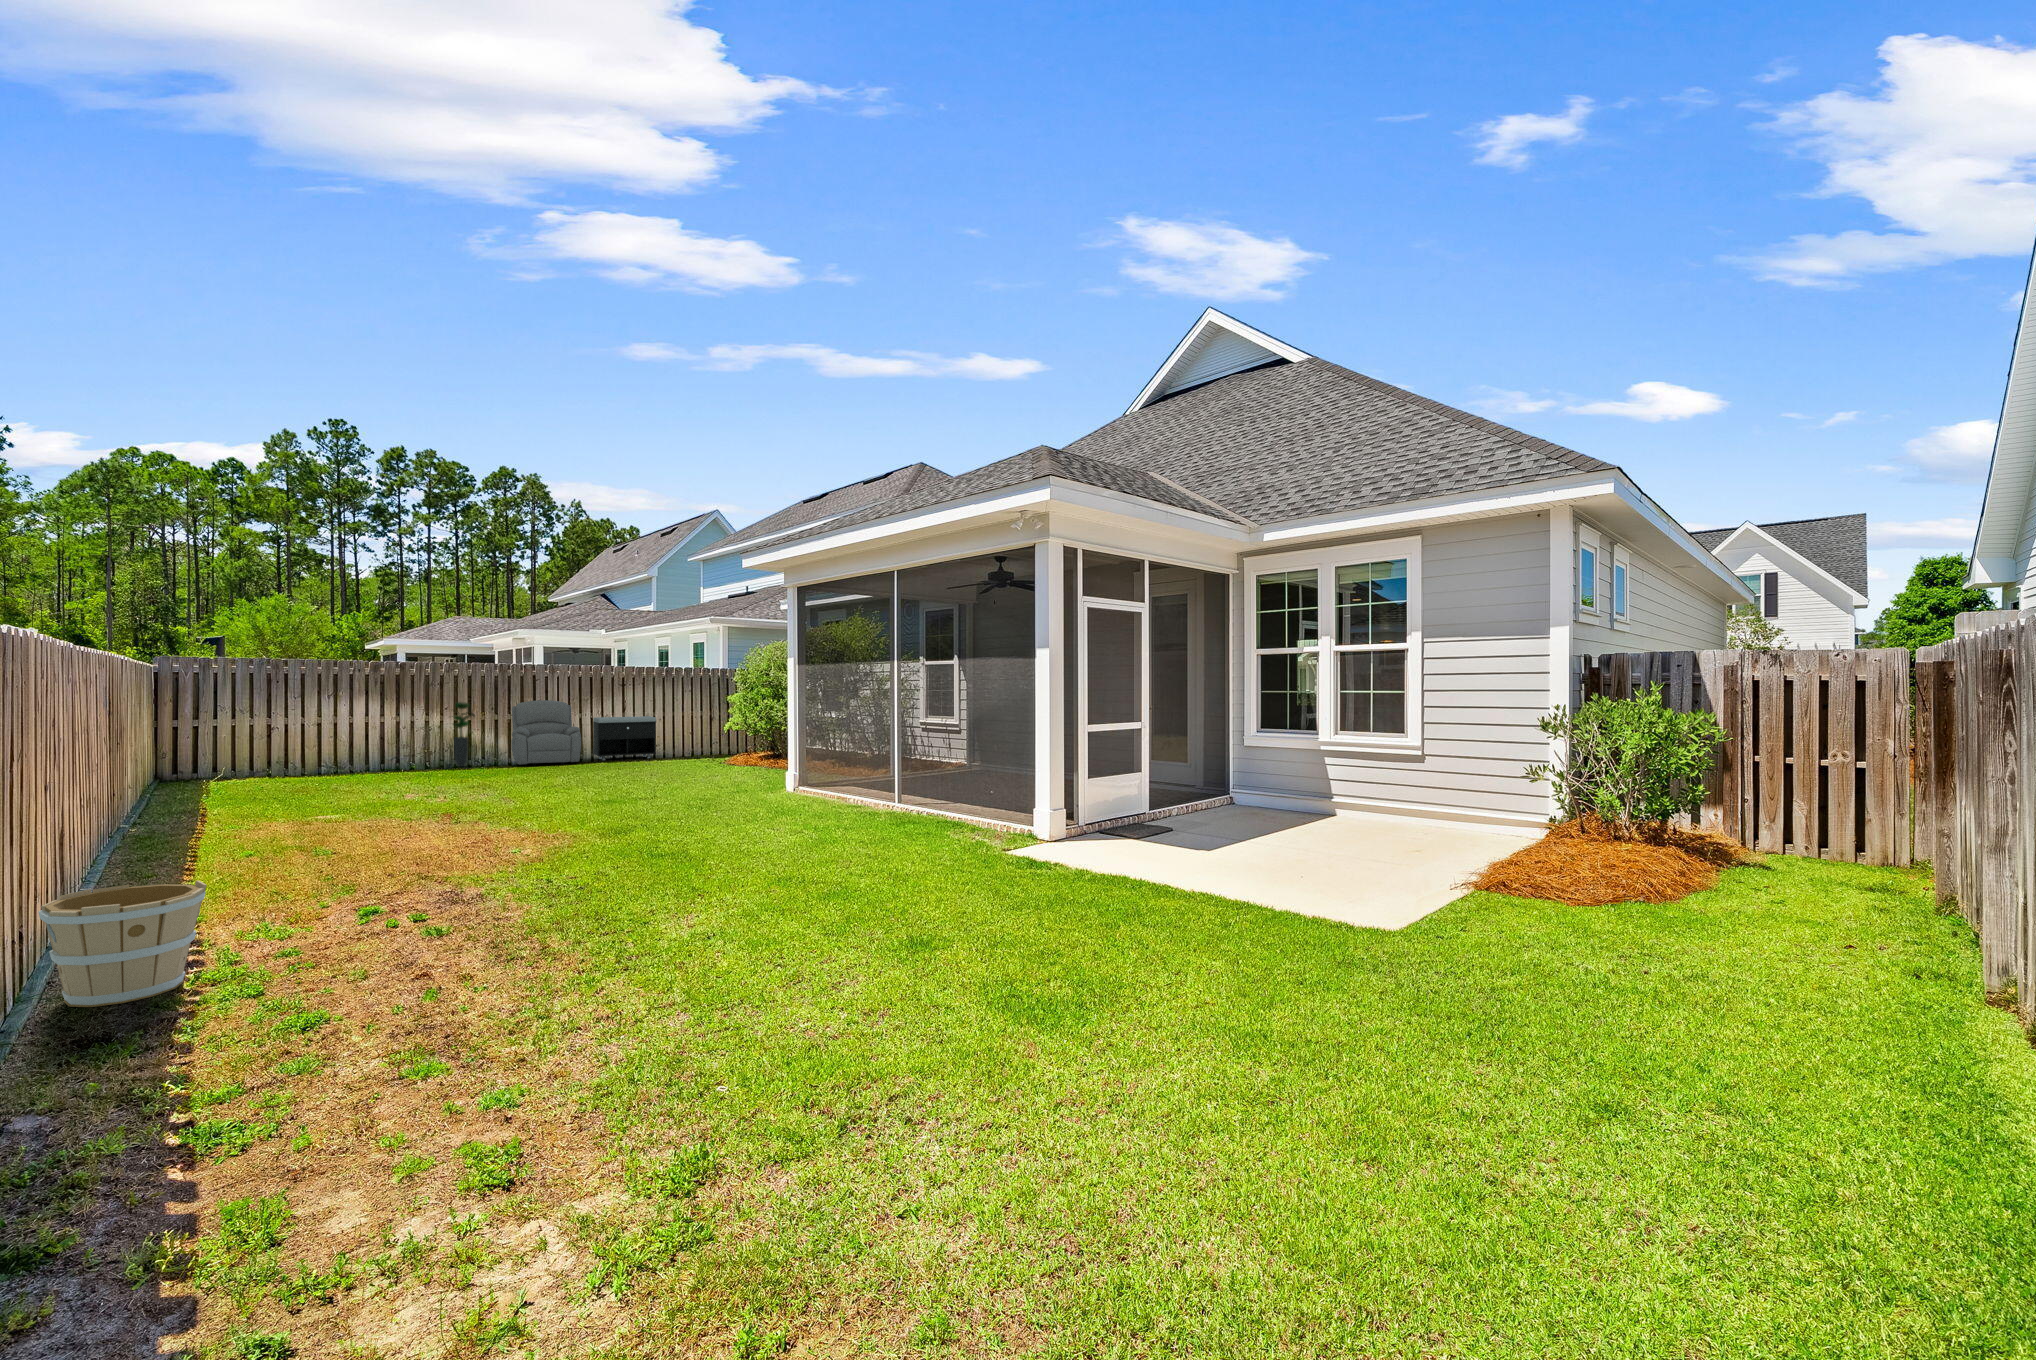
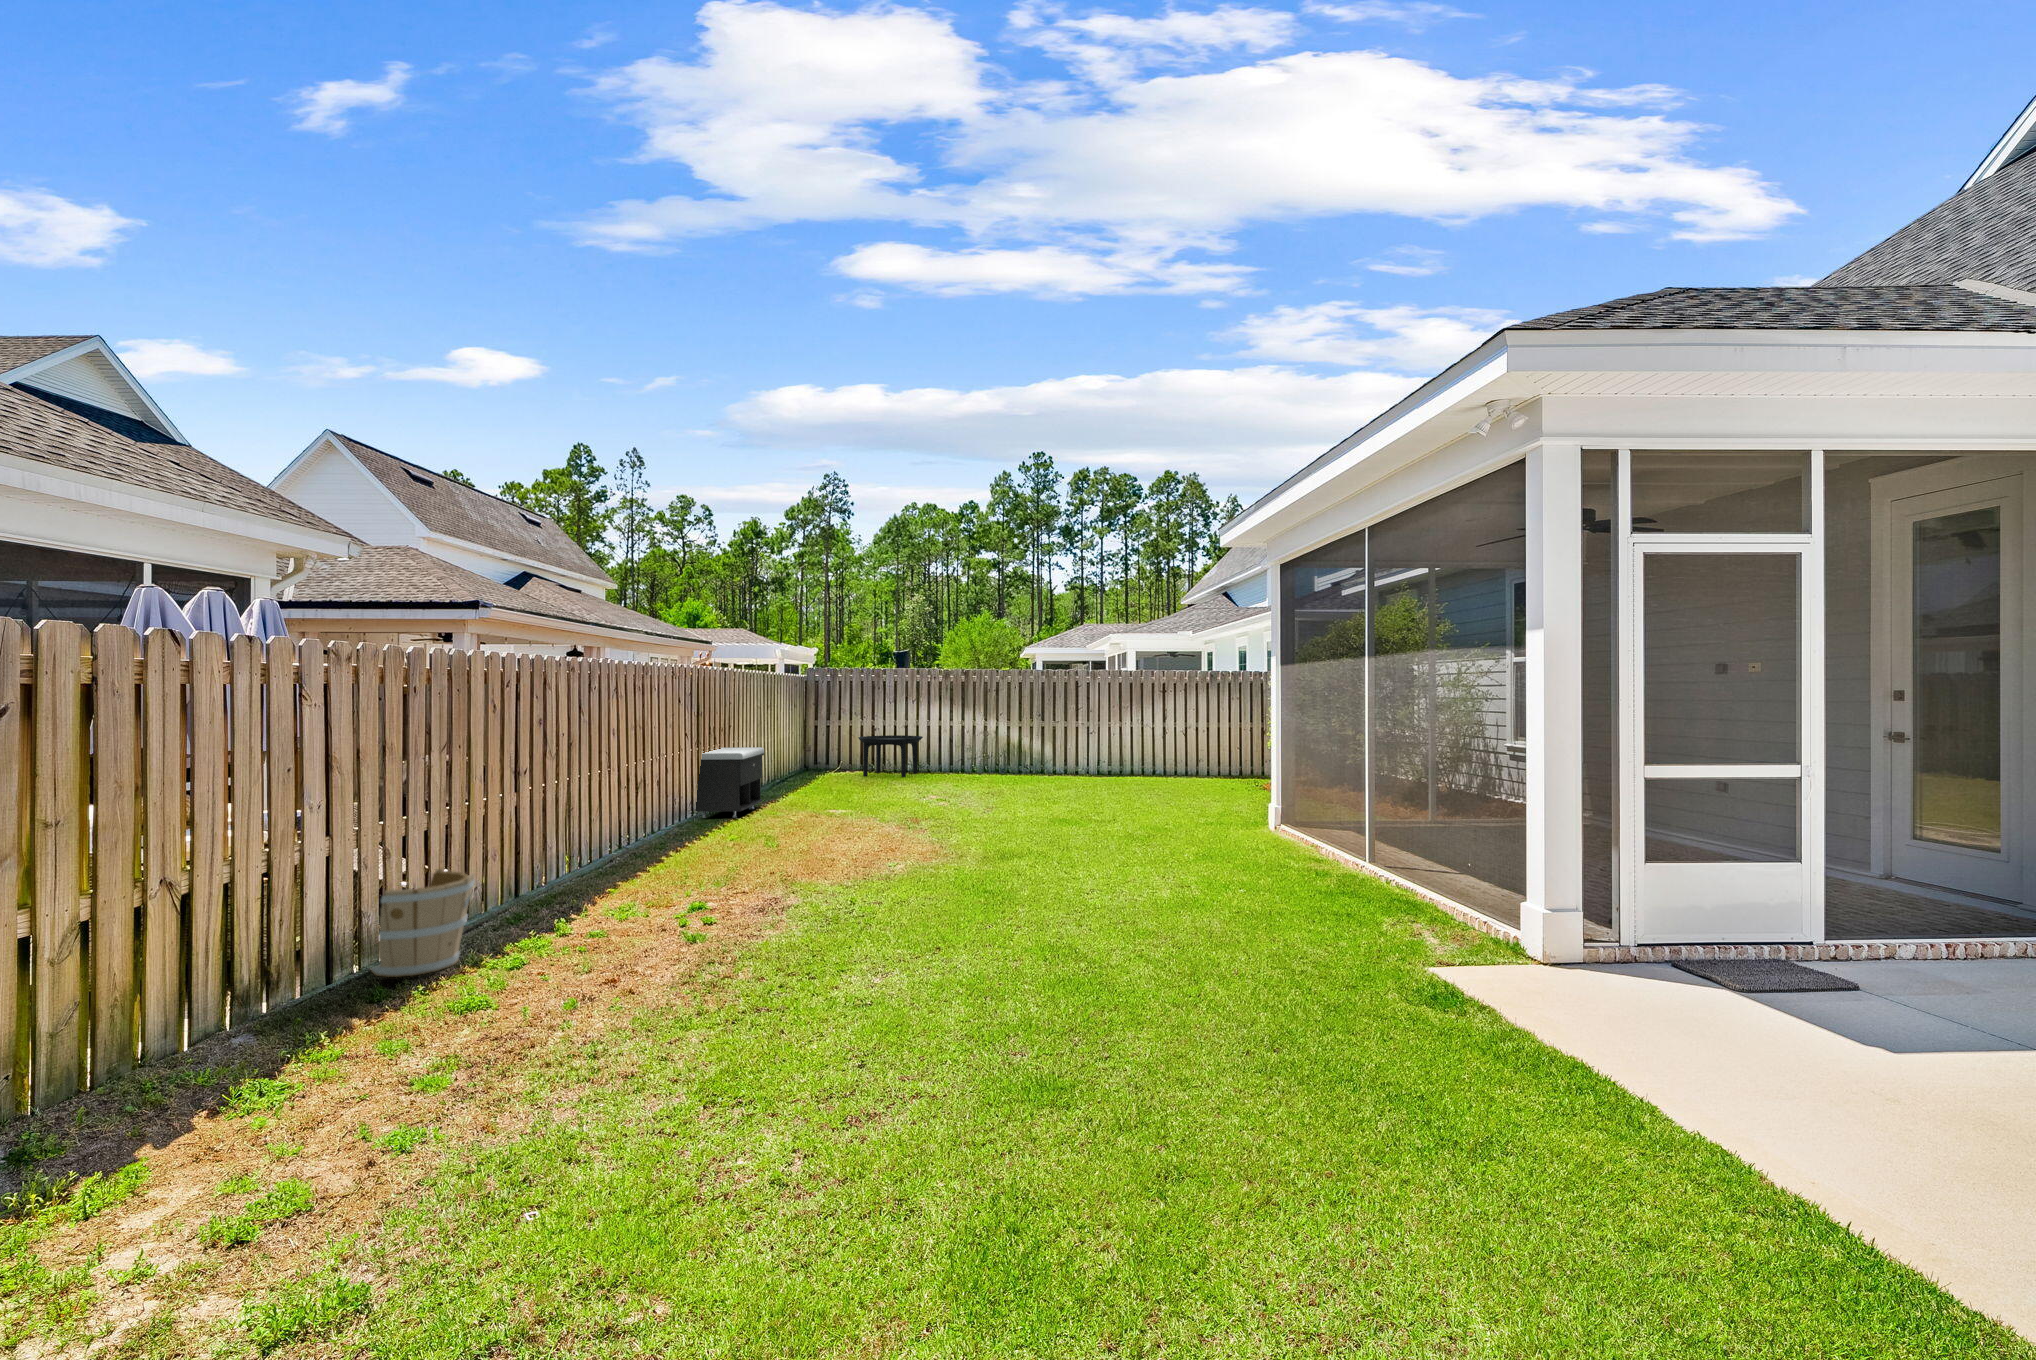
chair: present [511,700,581,766] -> none [1053,707,1115,776]
potted plant: present [452,702,475,767] -> none [997,708,1025,772]
storage bench: present [593,716,656,760] -> present [696,747,764,818]
round table: none [262,734,353,781] -> present [858,735,923,777]

